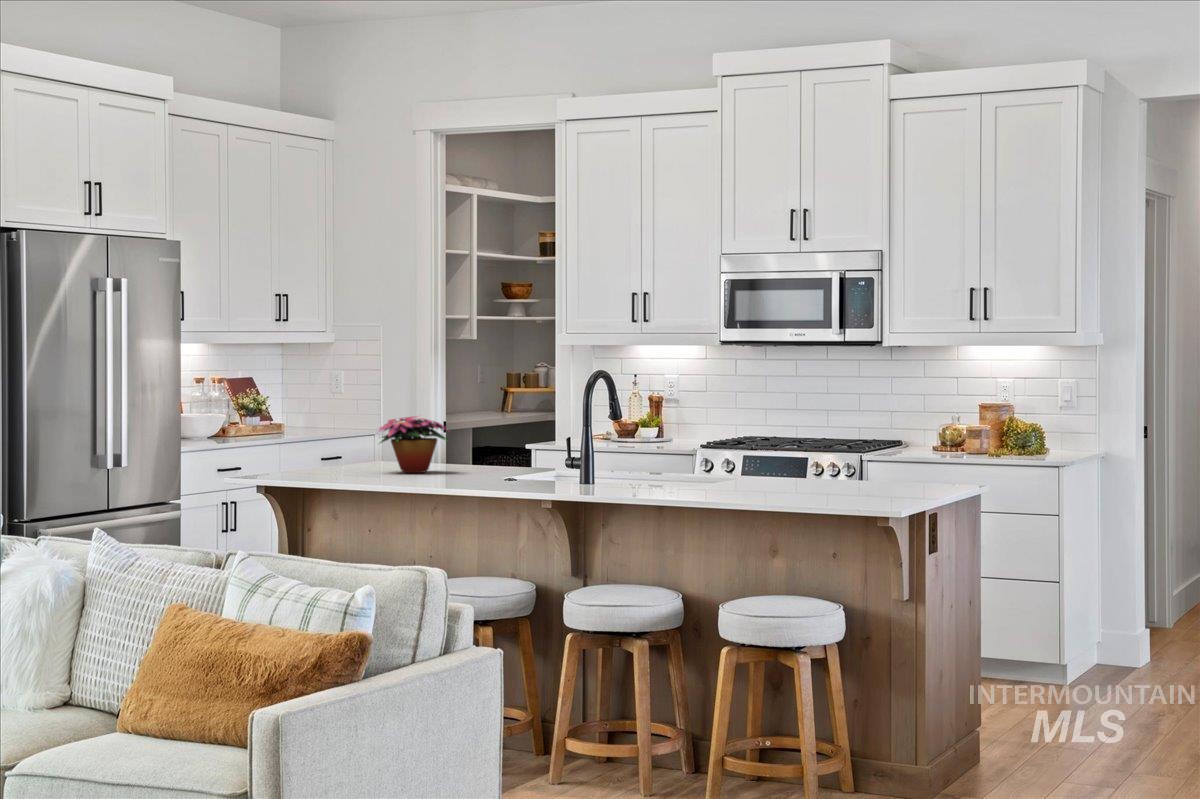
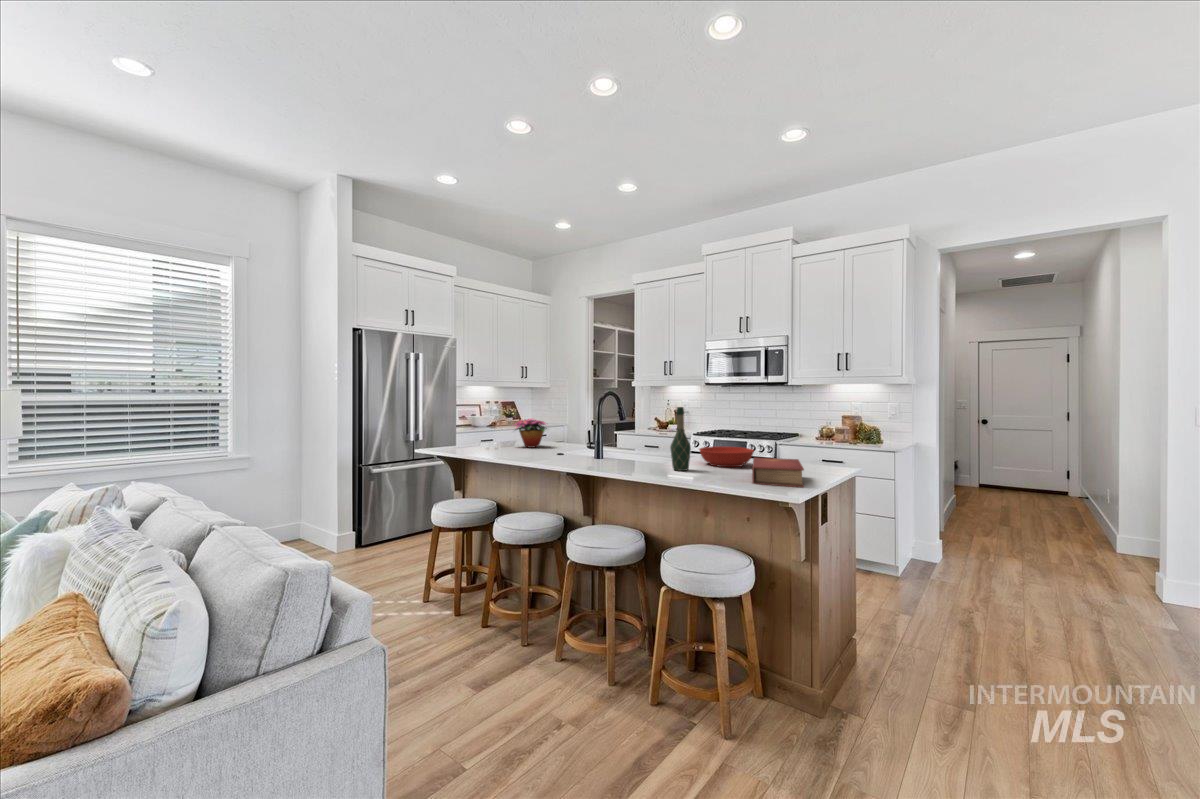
wine bottle: none [716,393,747,492] -> present [670,407,691,471]
bowl: none [749,458,836,488] -> present [699,446,754,467]
book: none [839,468,908,501] -> present [752,458,804,487]

